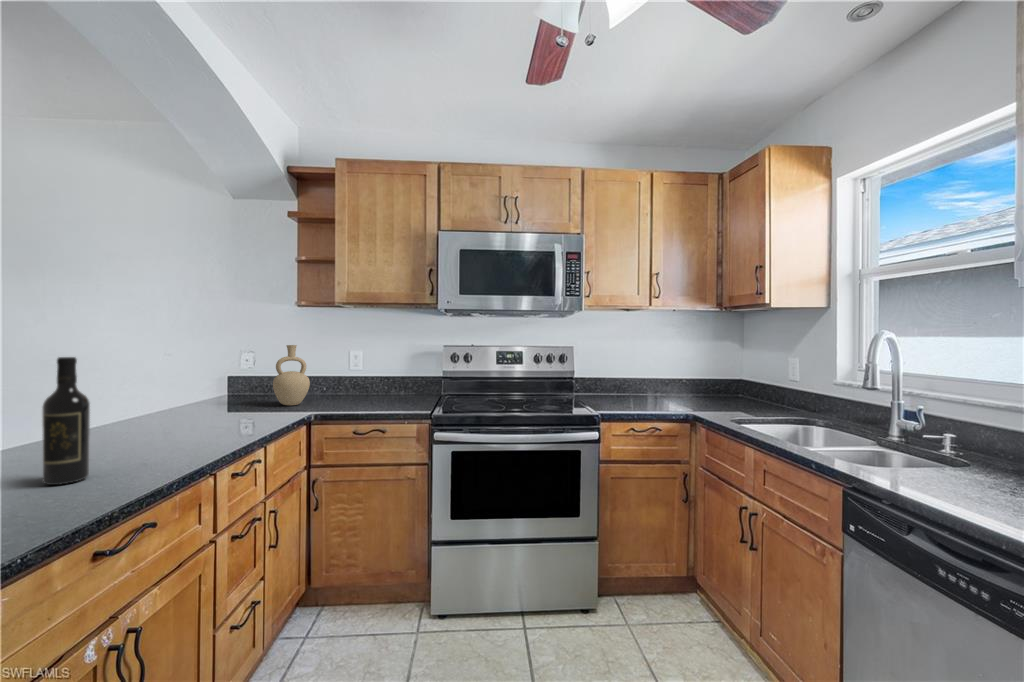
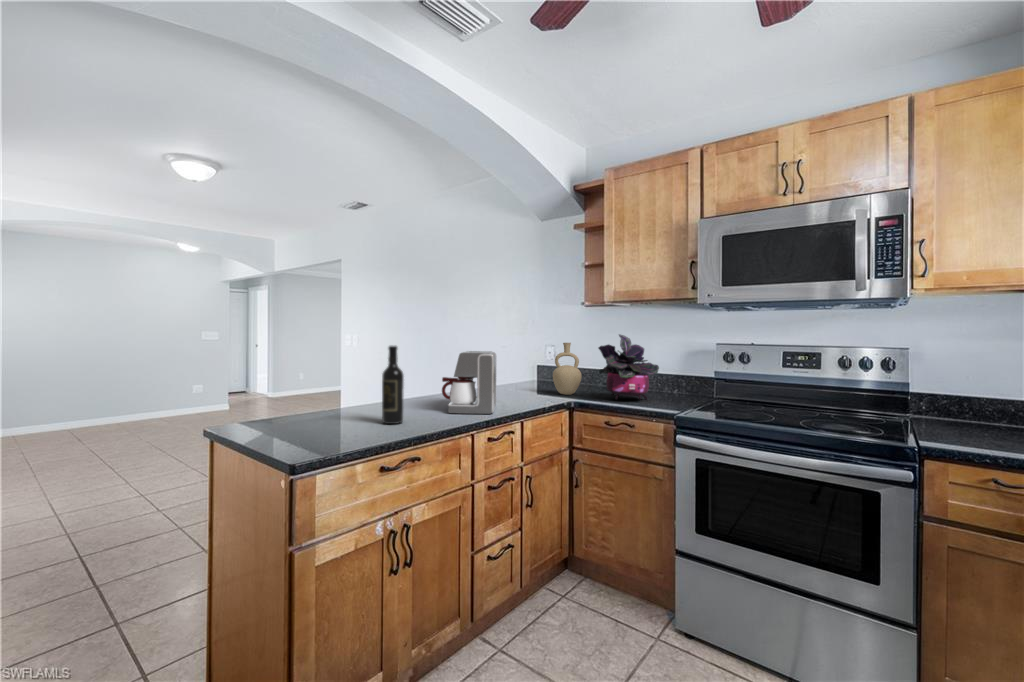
potted plant: none [336,336,397,405] -> present [599,334,659,399]
coffee maker: none [128,359,231,450] -> present [442,351,496,414]

